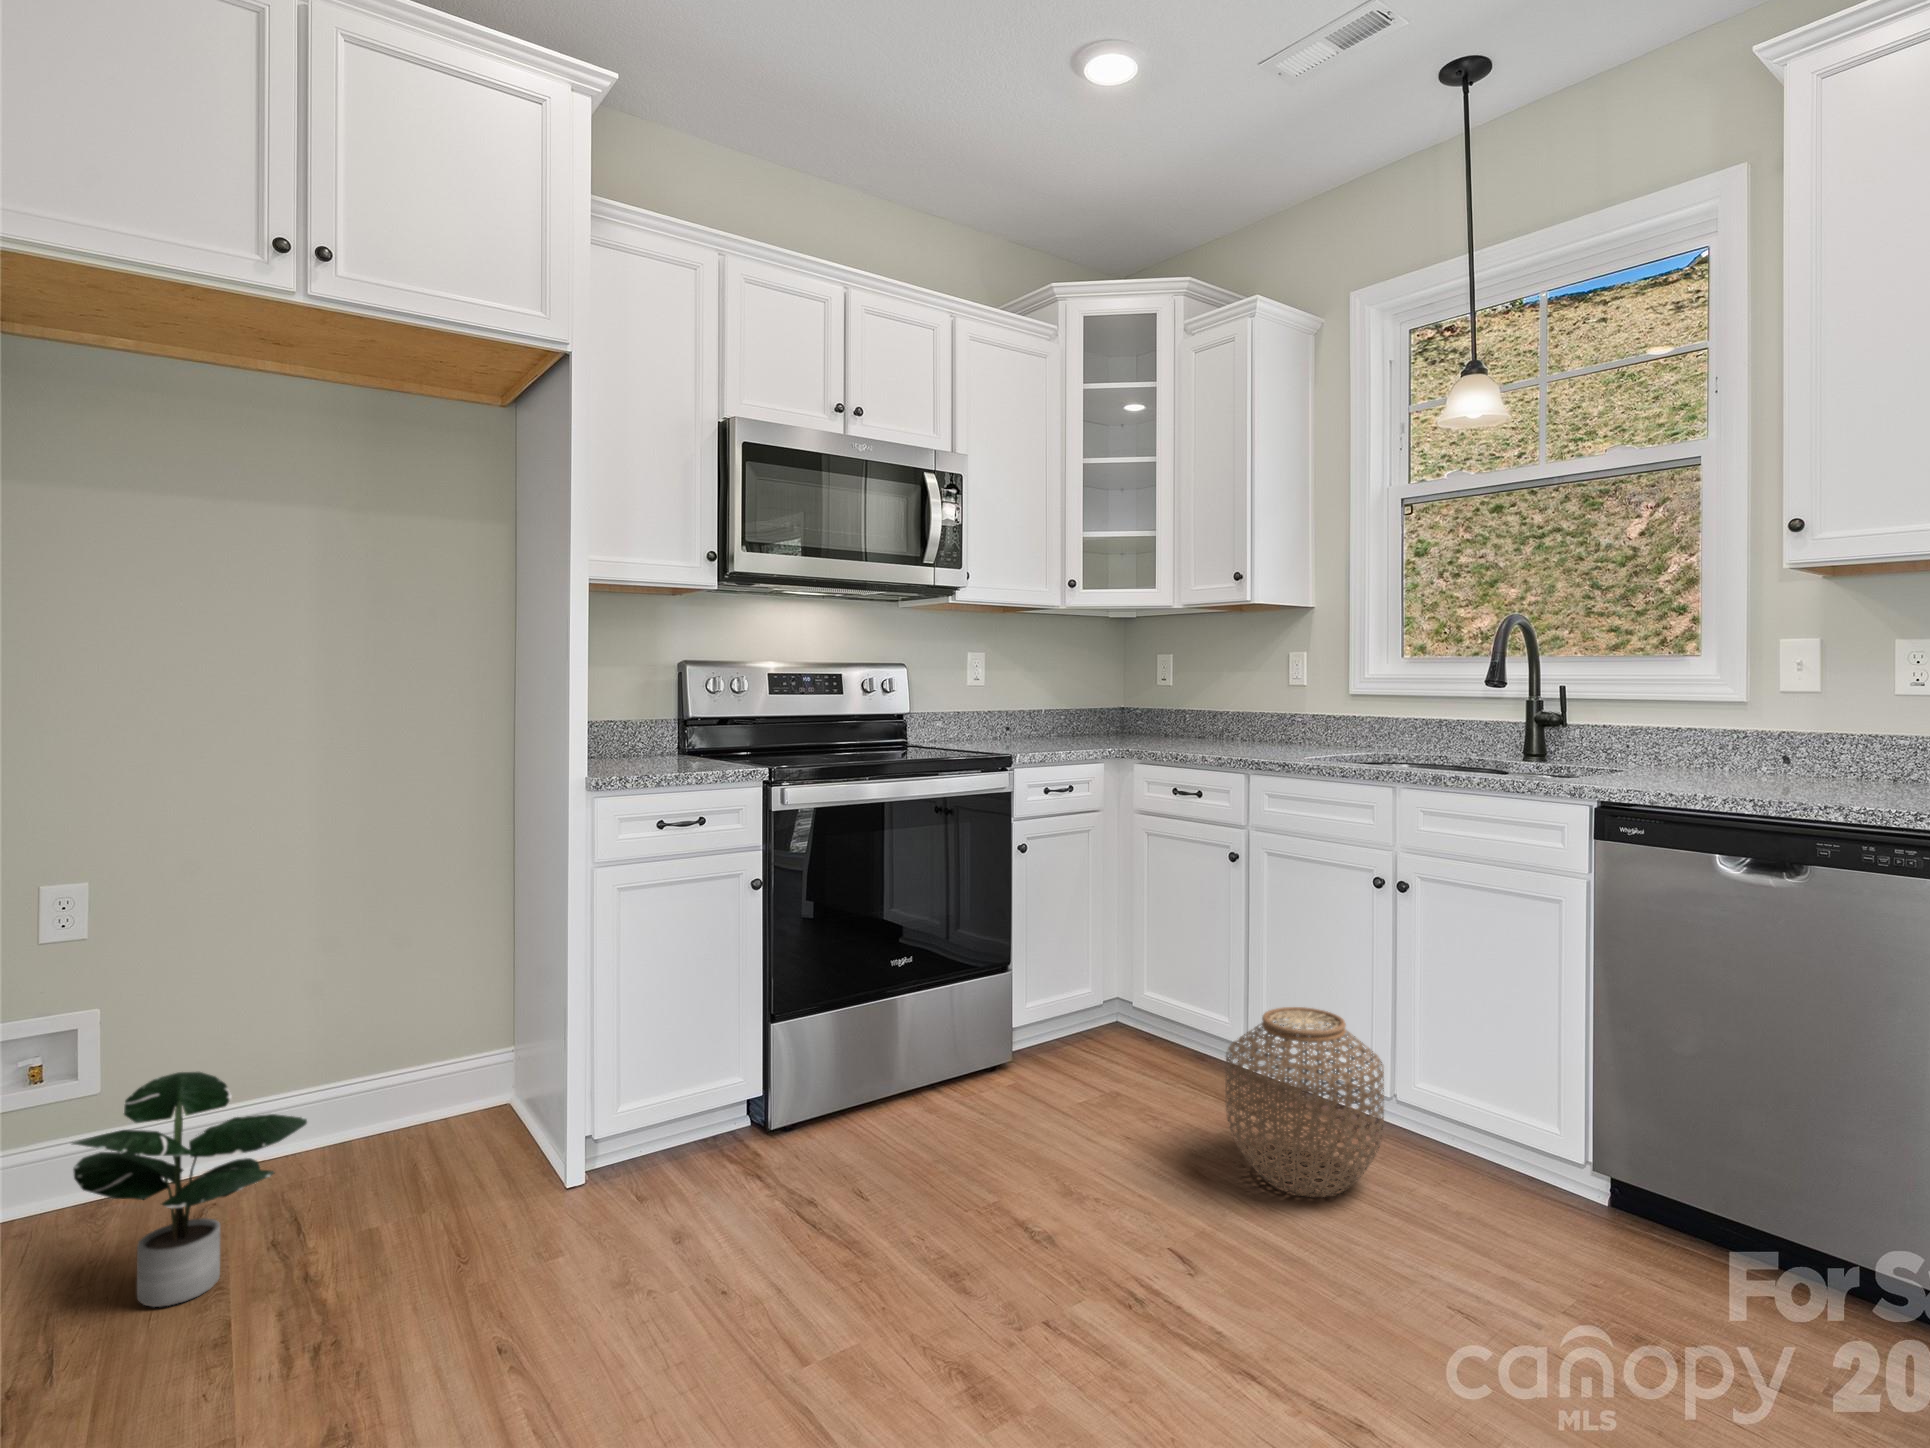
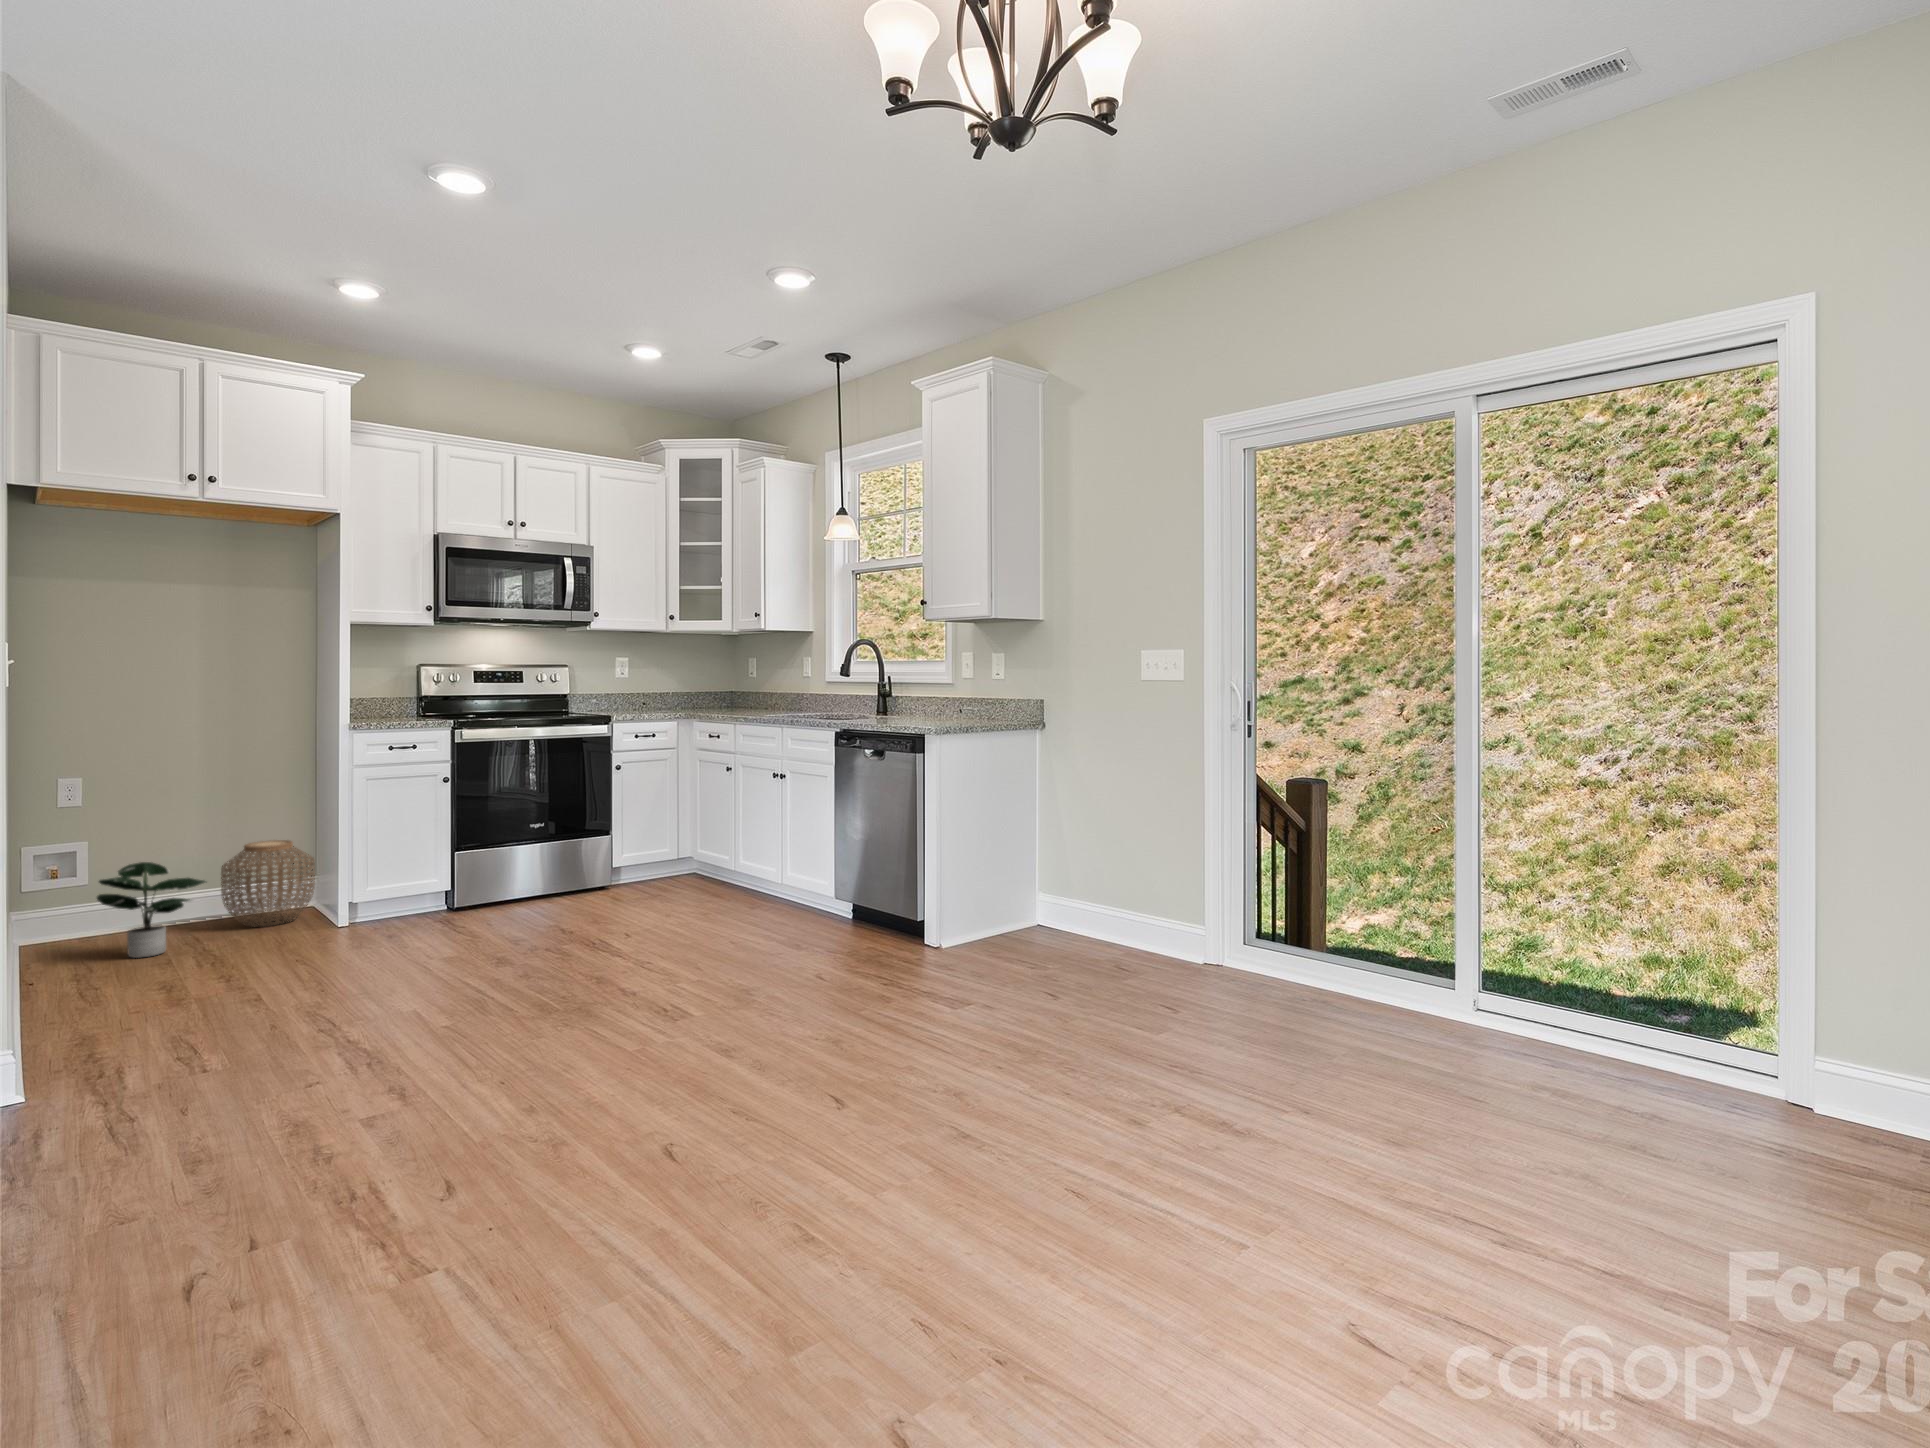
woven basket: present [1225,1007,1384,1197] -> present [221,840,315,927]

